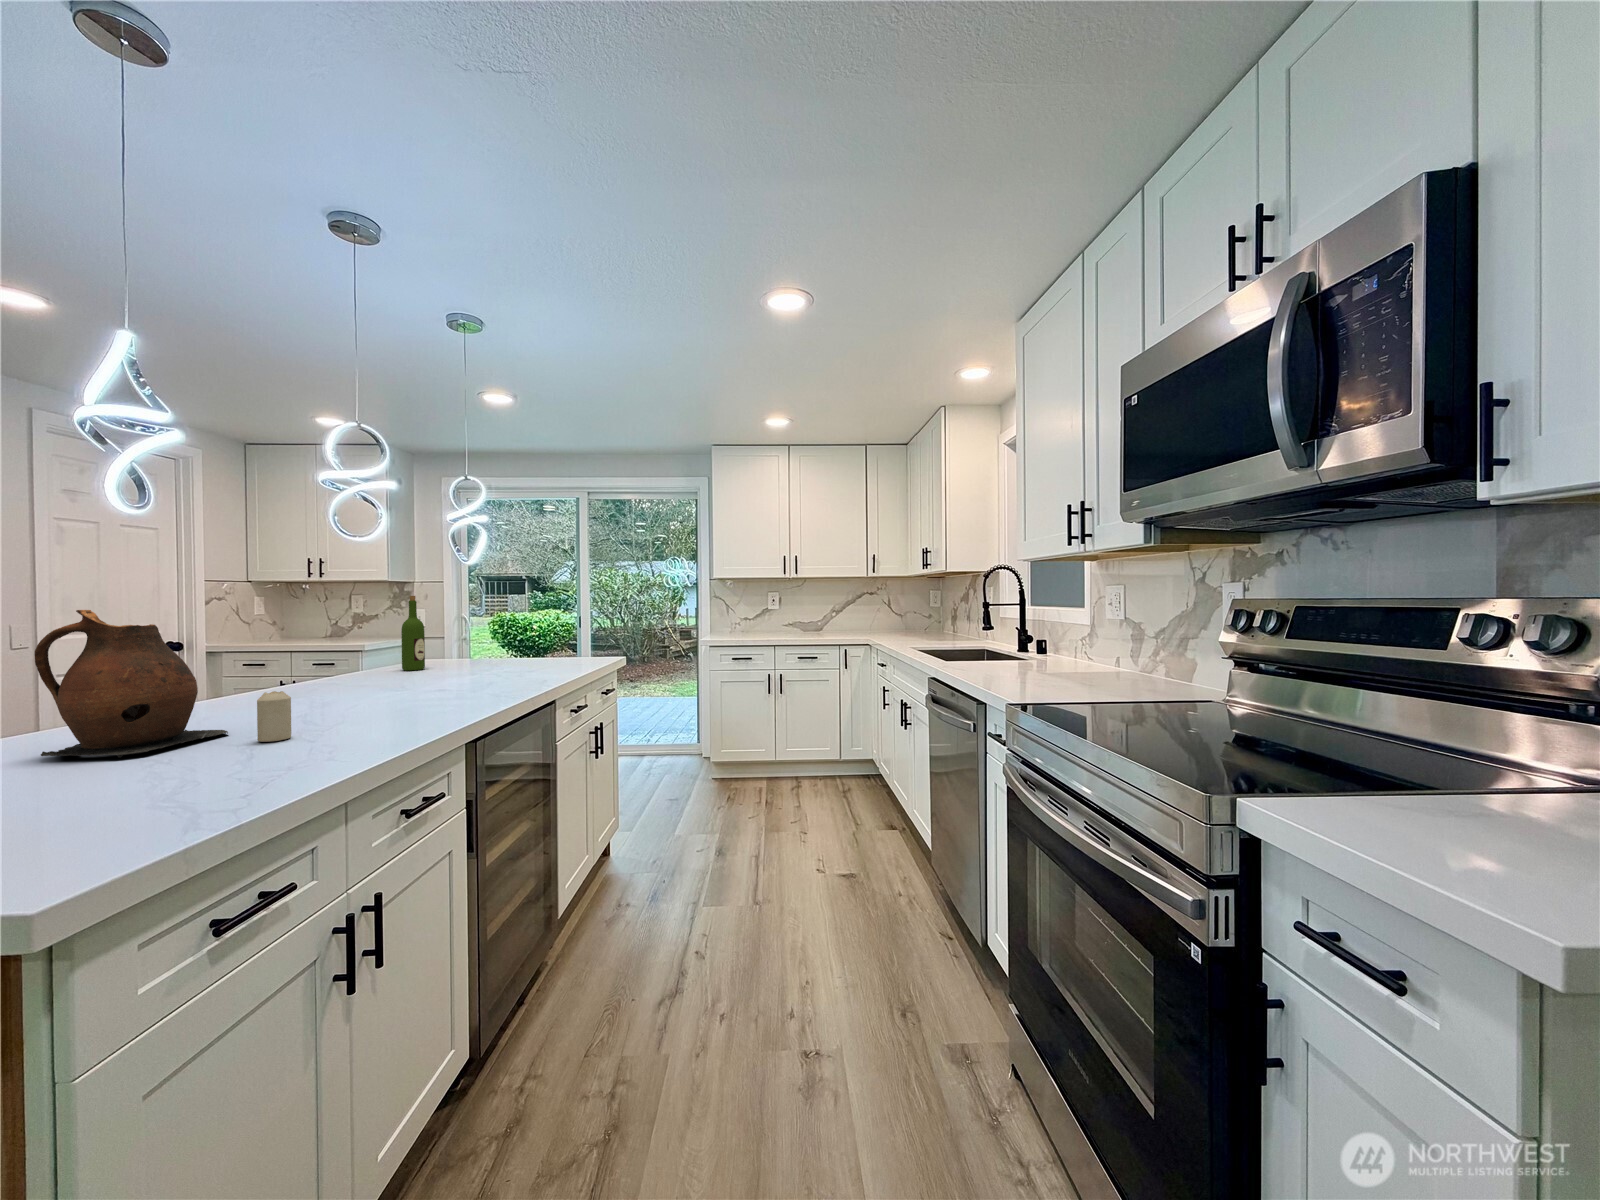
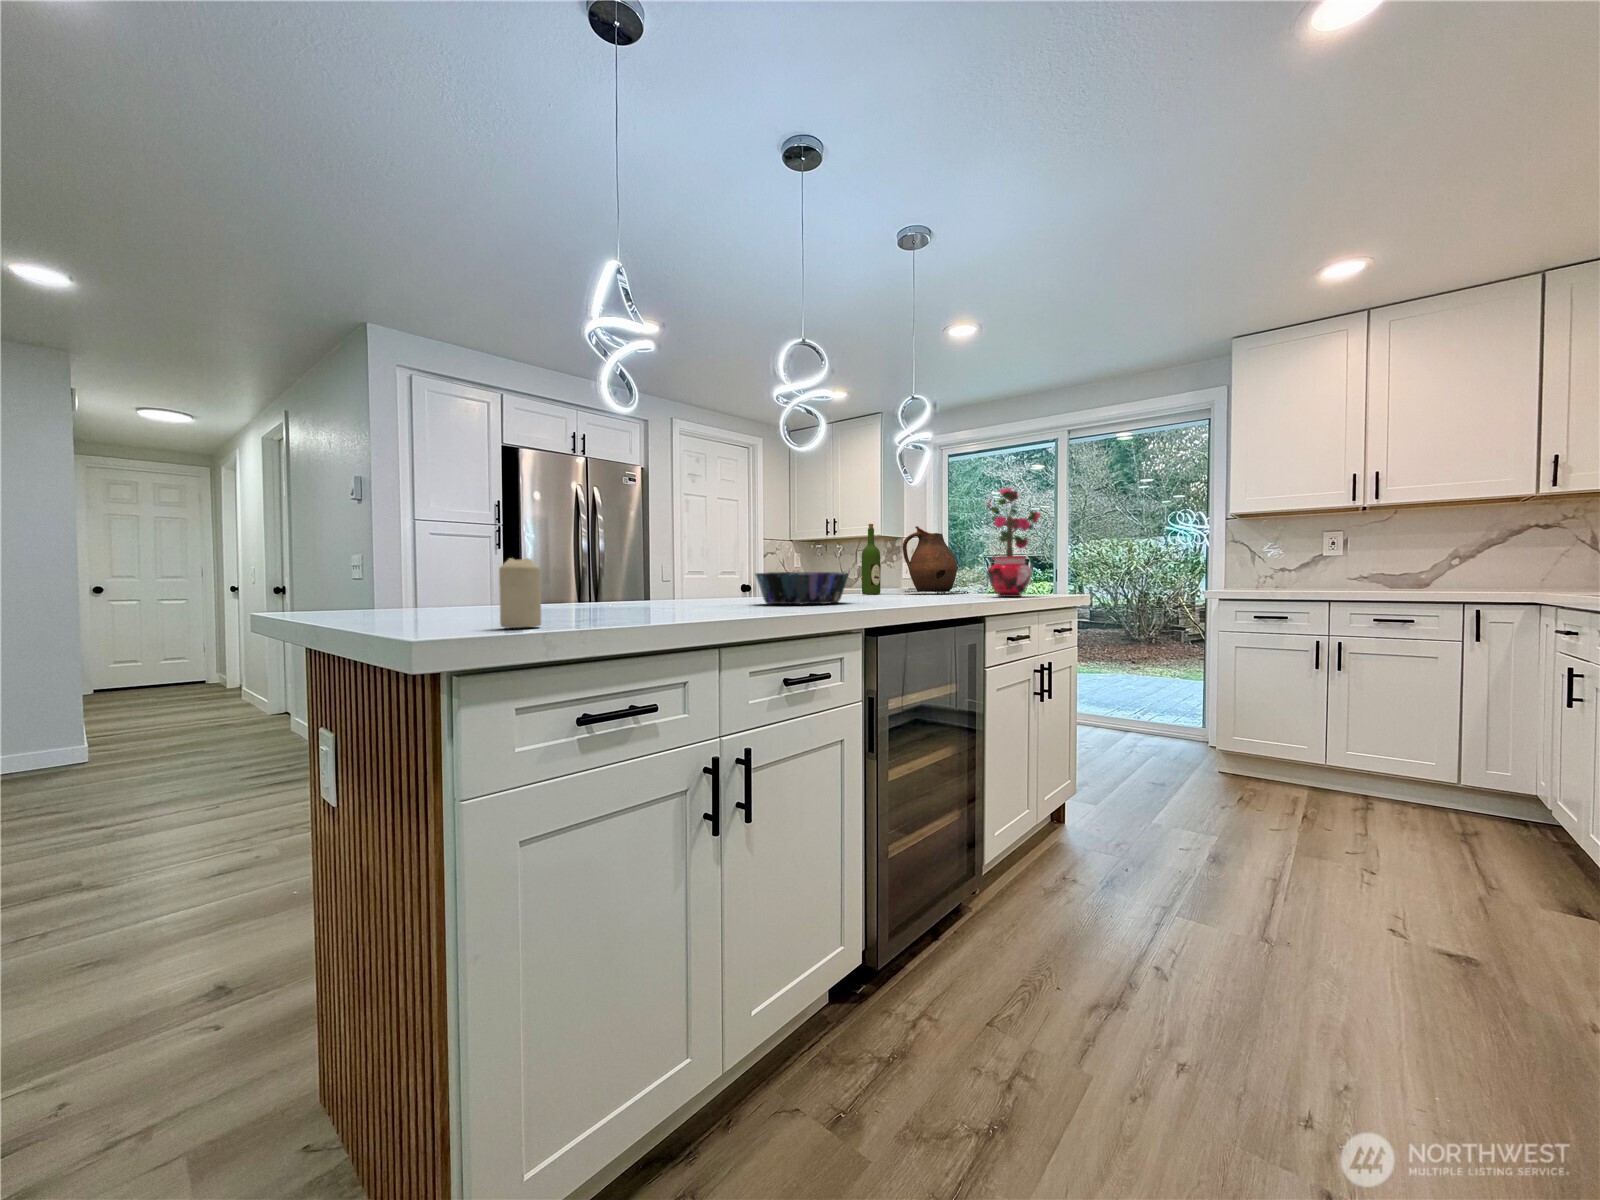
potted plant: none [542,579,599,676] -> present [986,488,1041,597]
ceramic pitcher: present [35,610,228,758] -> present [903,526,968,593]
decorative bowl: none [312,674,434,719] -> present [756,572,849,604]
candle: present [257,691,291,742] -> present [499,558,541,628]

